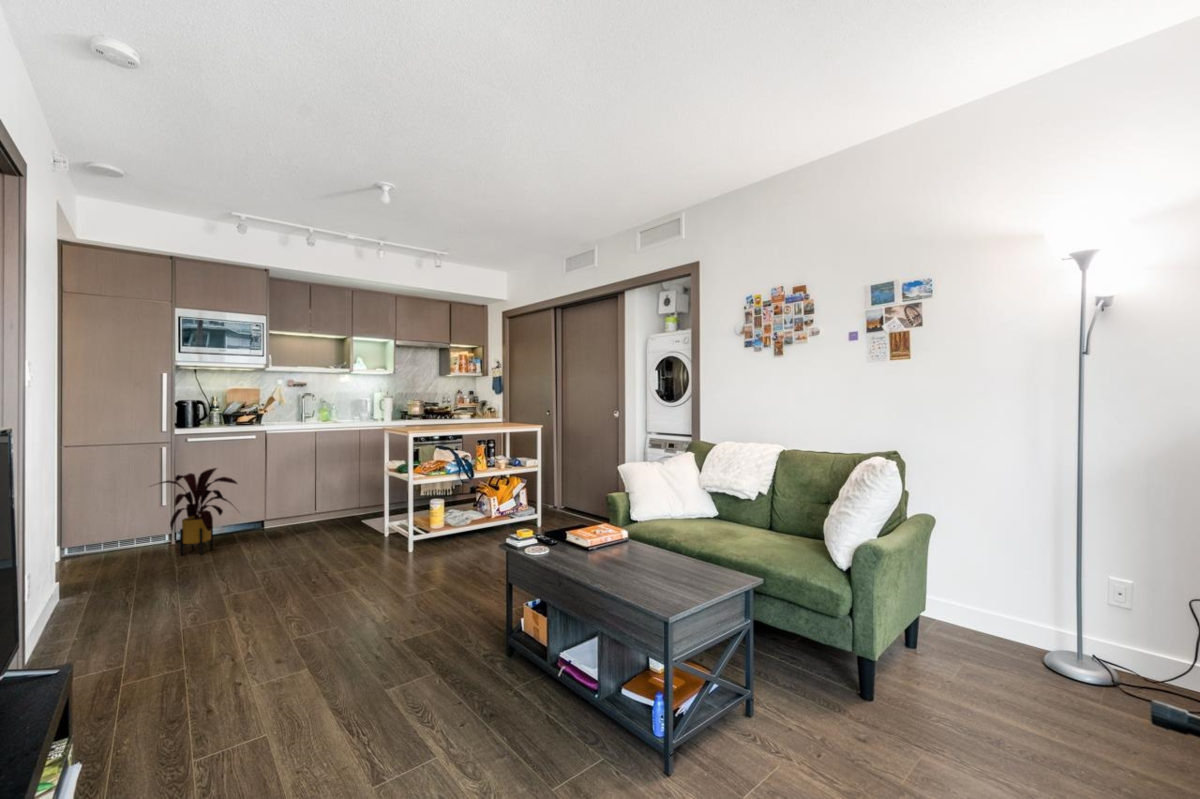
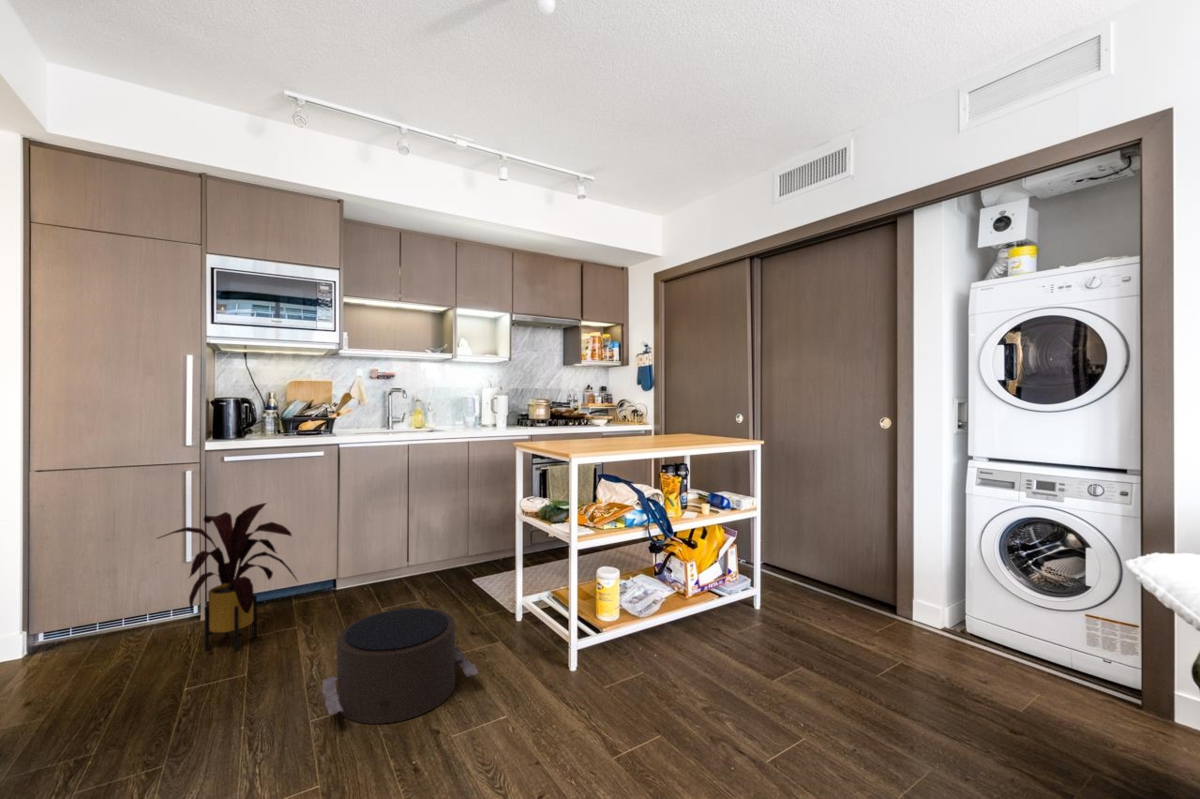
pouf: none [260,523,352,575] -> present [322,608,478,724]

